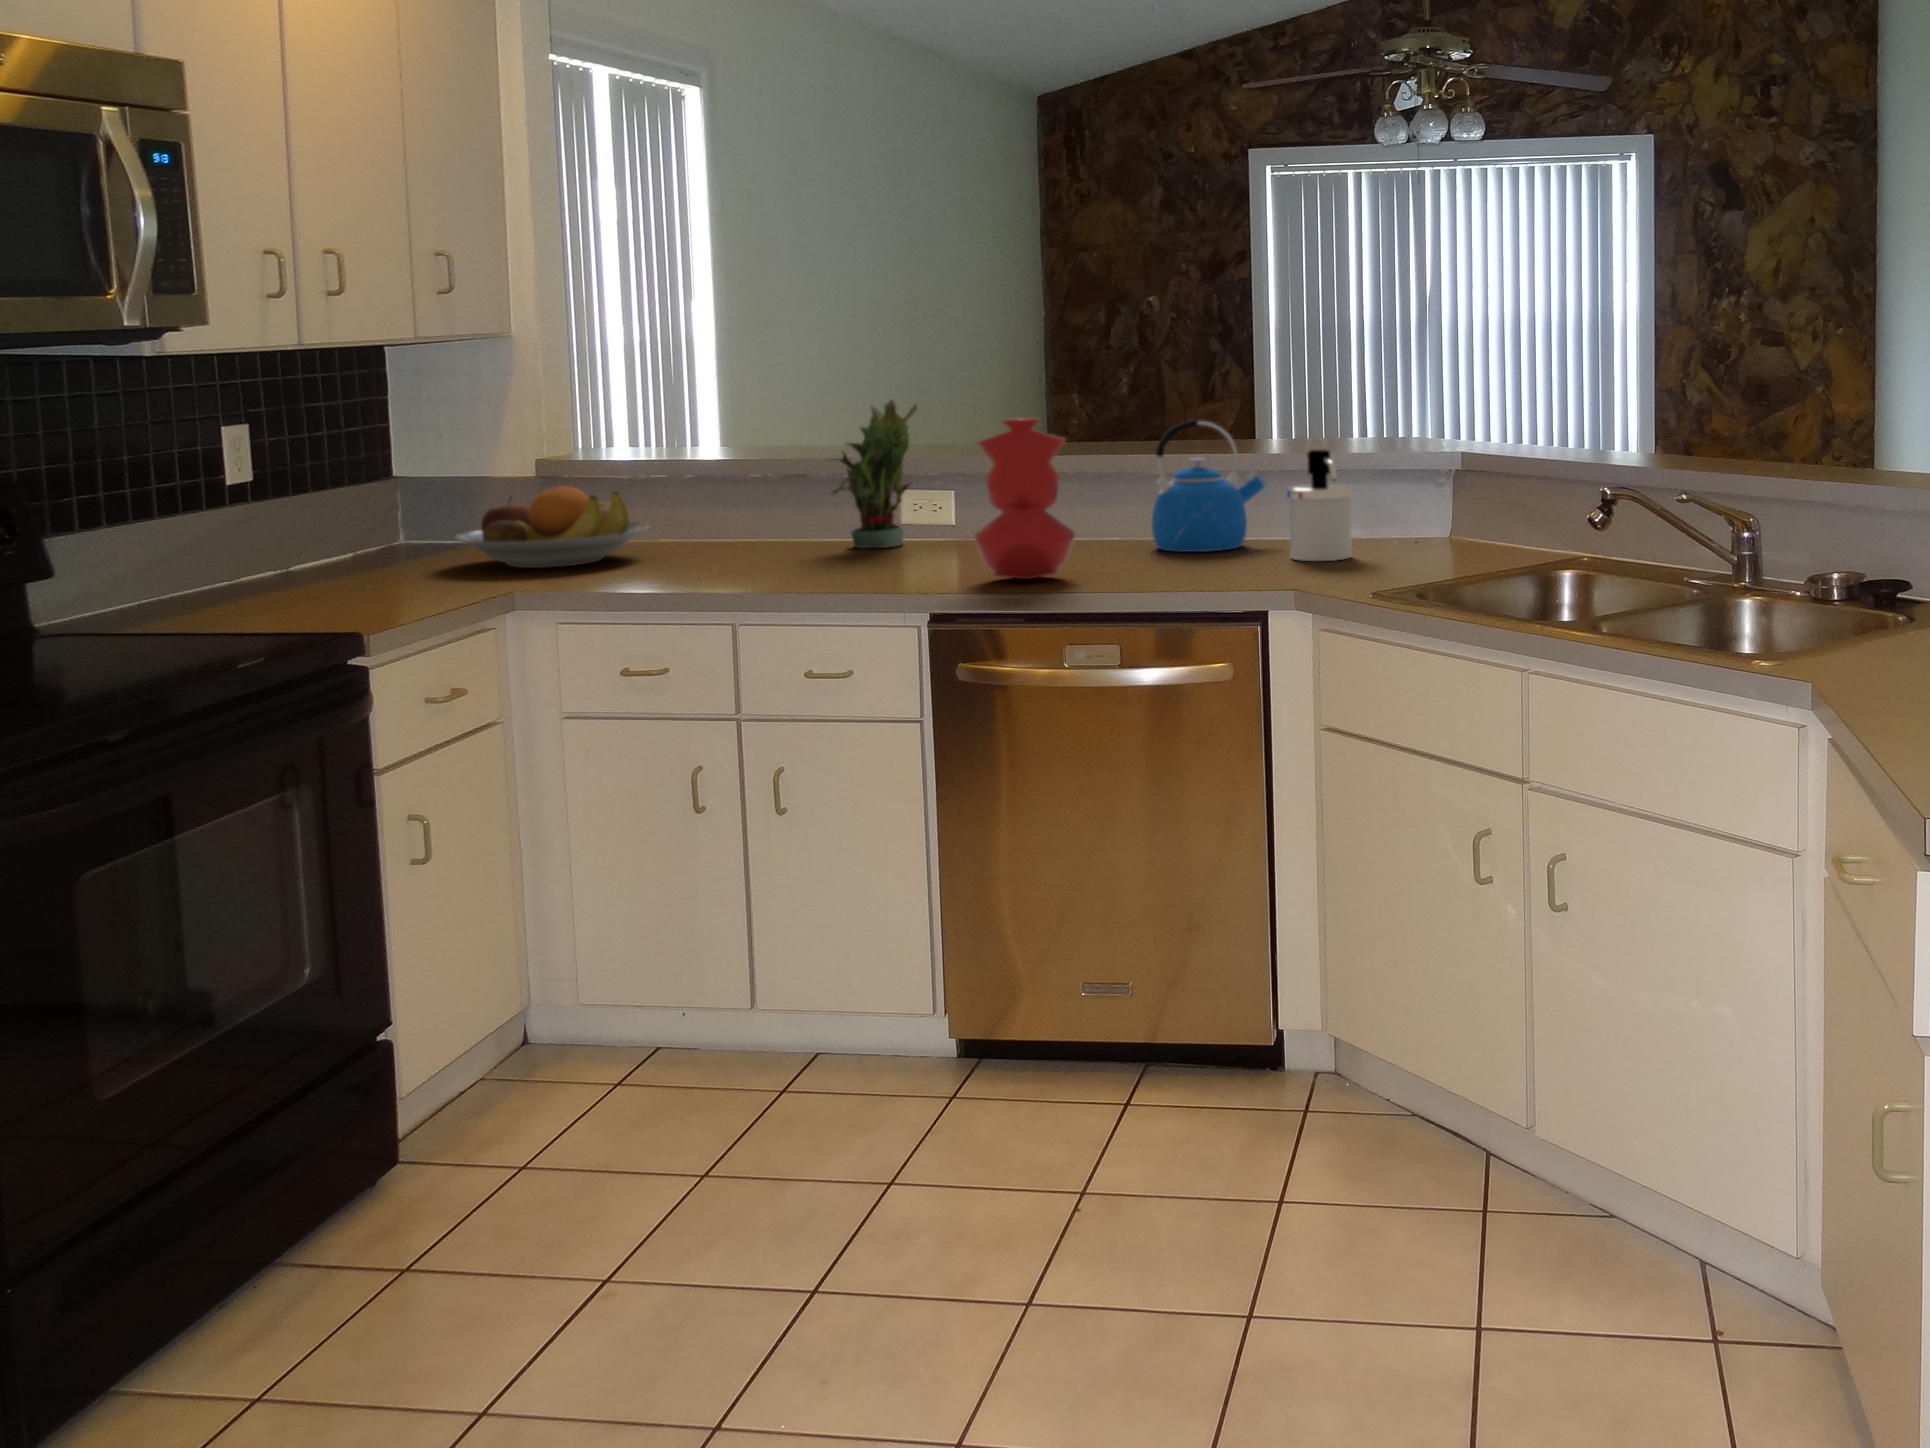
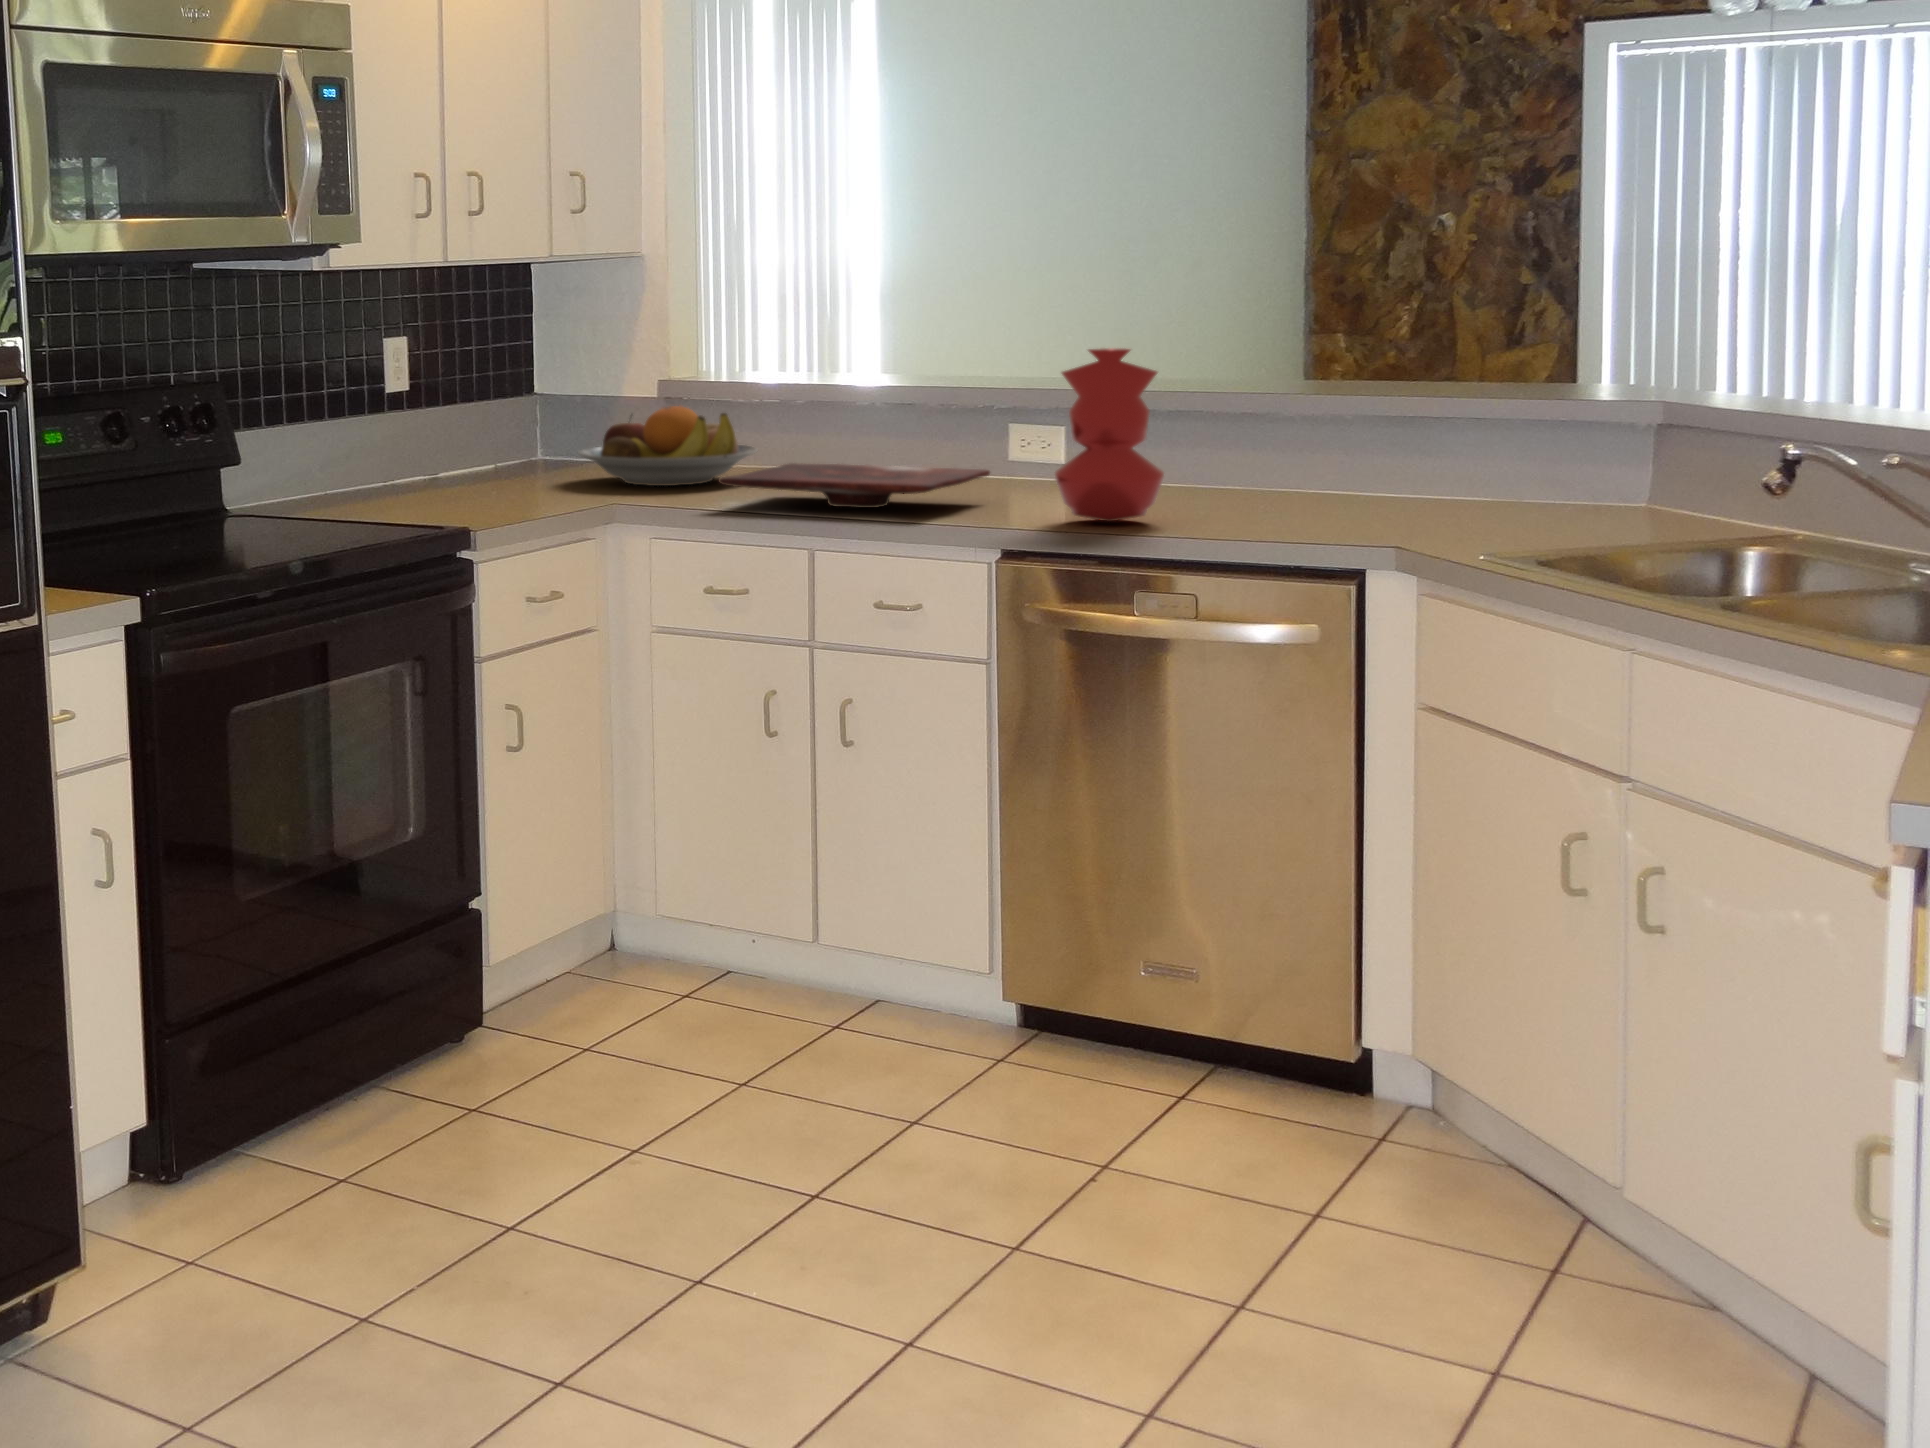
potted plant: present [833,400,917,548] -> none [935,326,1033,485]
kettle: present [1152,419,1266,552] -> none [1275,355,1415,506]
soap dispenser: present [1287,449,1353,561] -> none [1422,394,1503,522]
cutting board: none [630,535,898,580] -> present [719,463,990,508]

